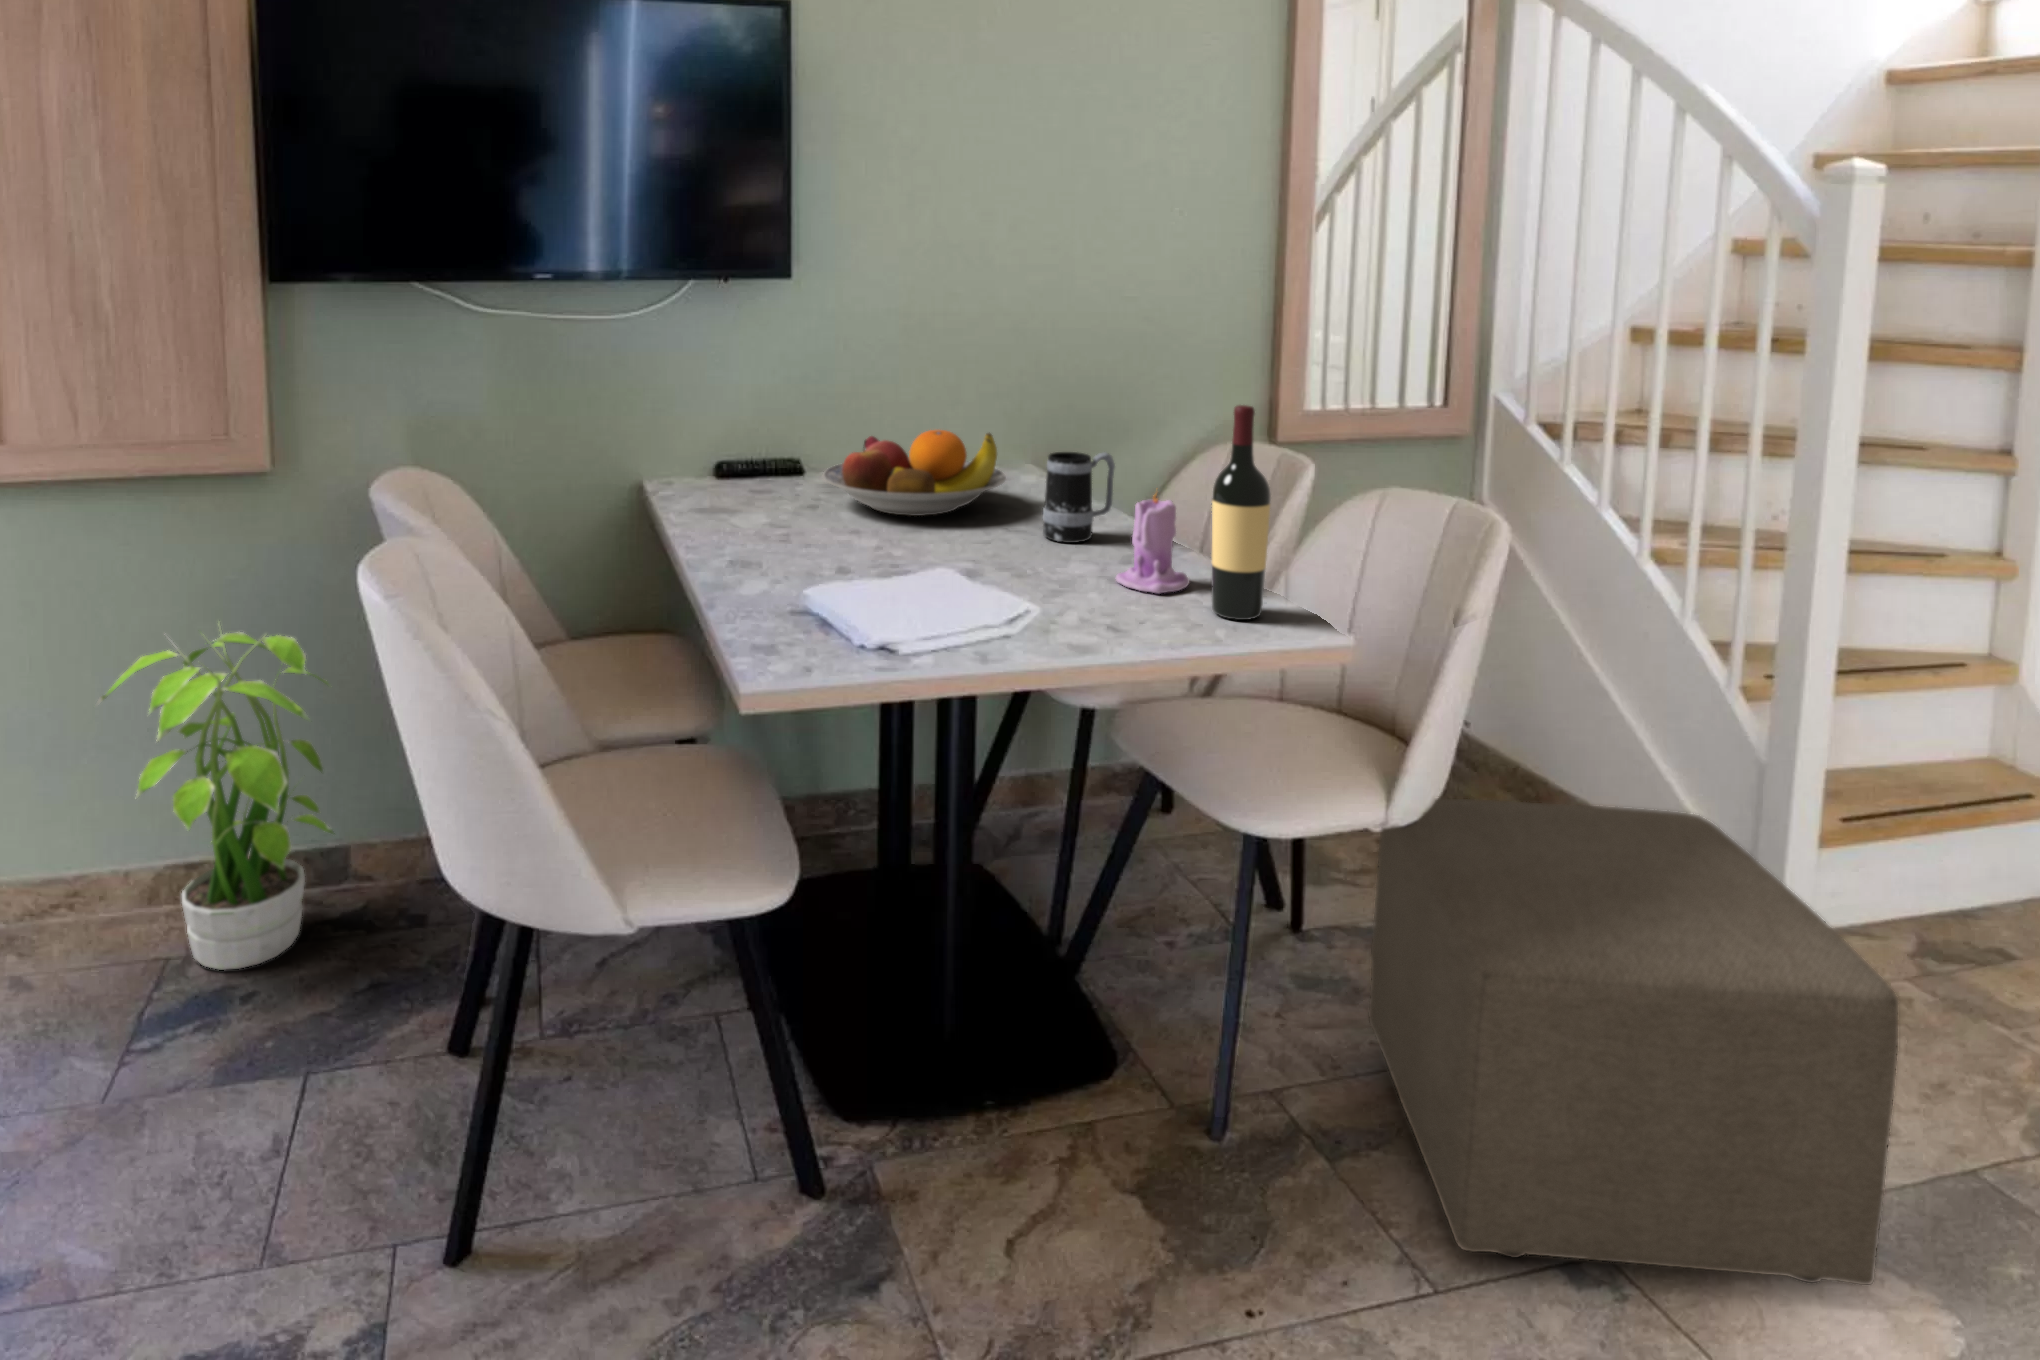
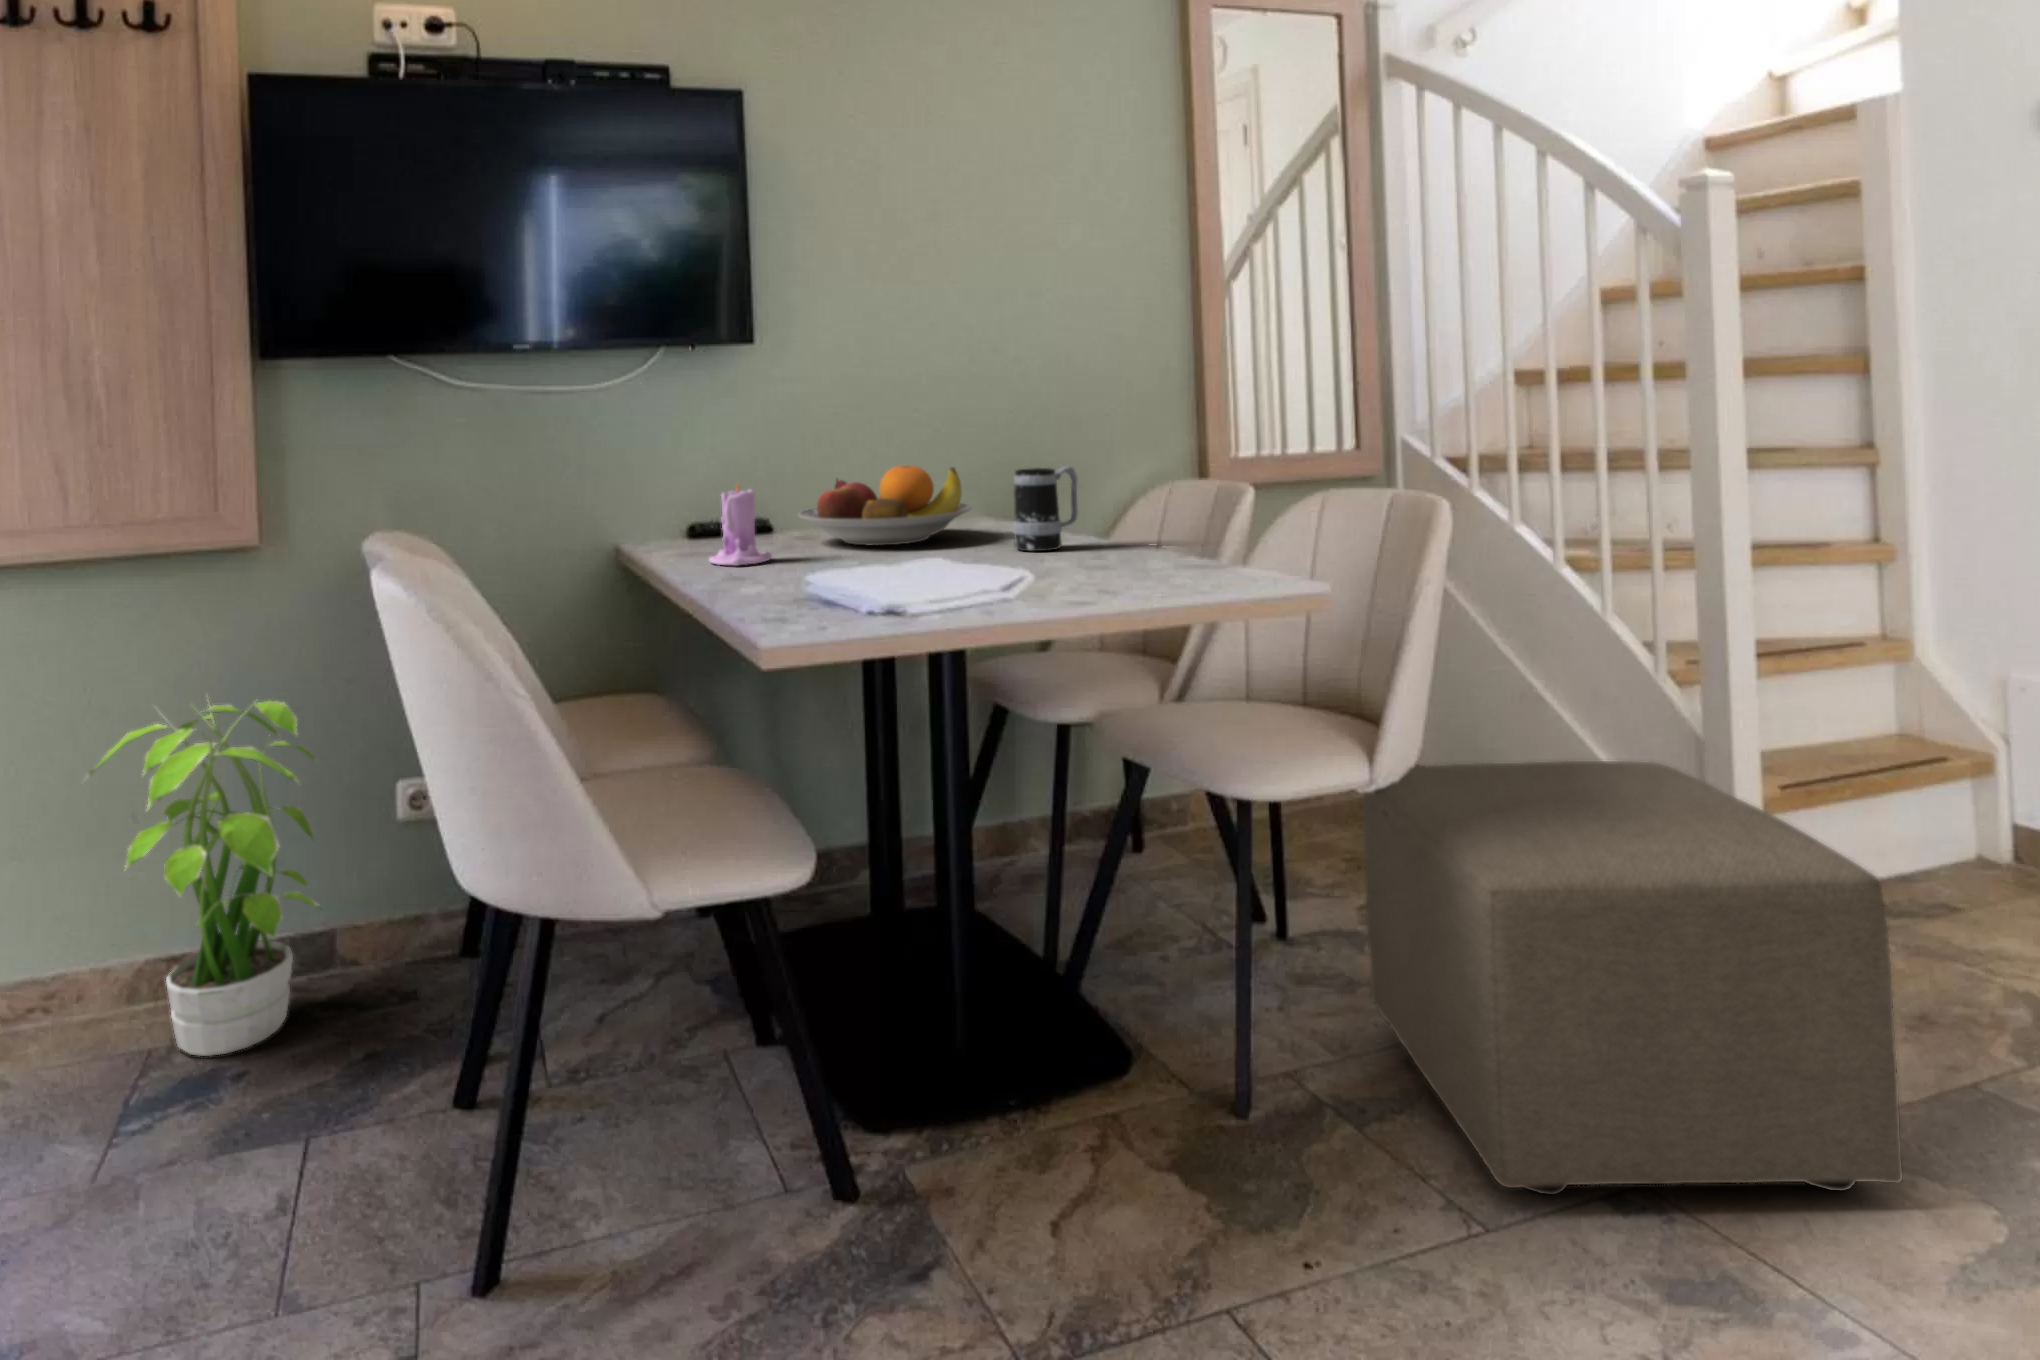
wine bottle: present [1211,405,1271,620] -> none [1182,380,1238,581]
candle: present [1116,494,1189,594] -> present [709,485,772,566]

